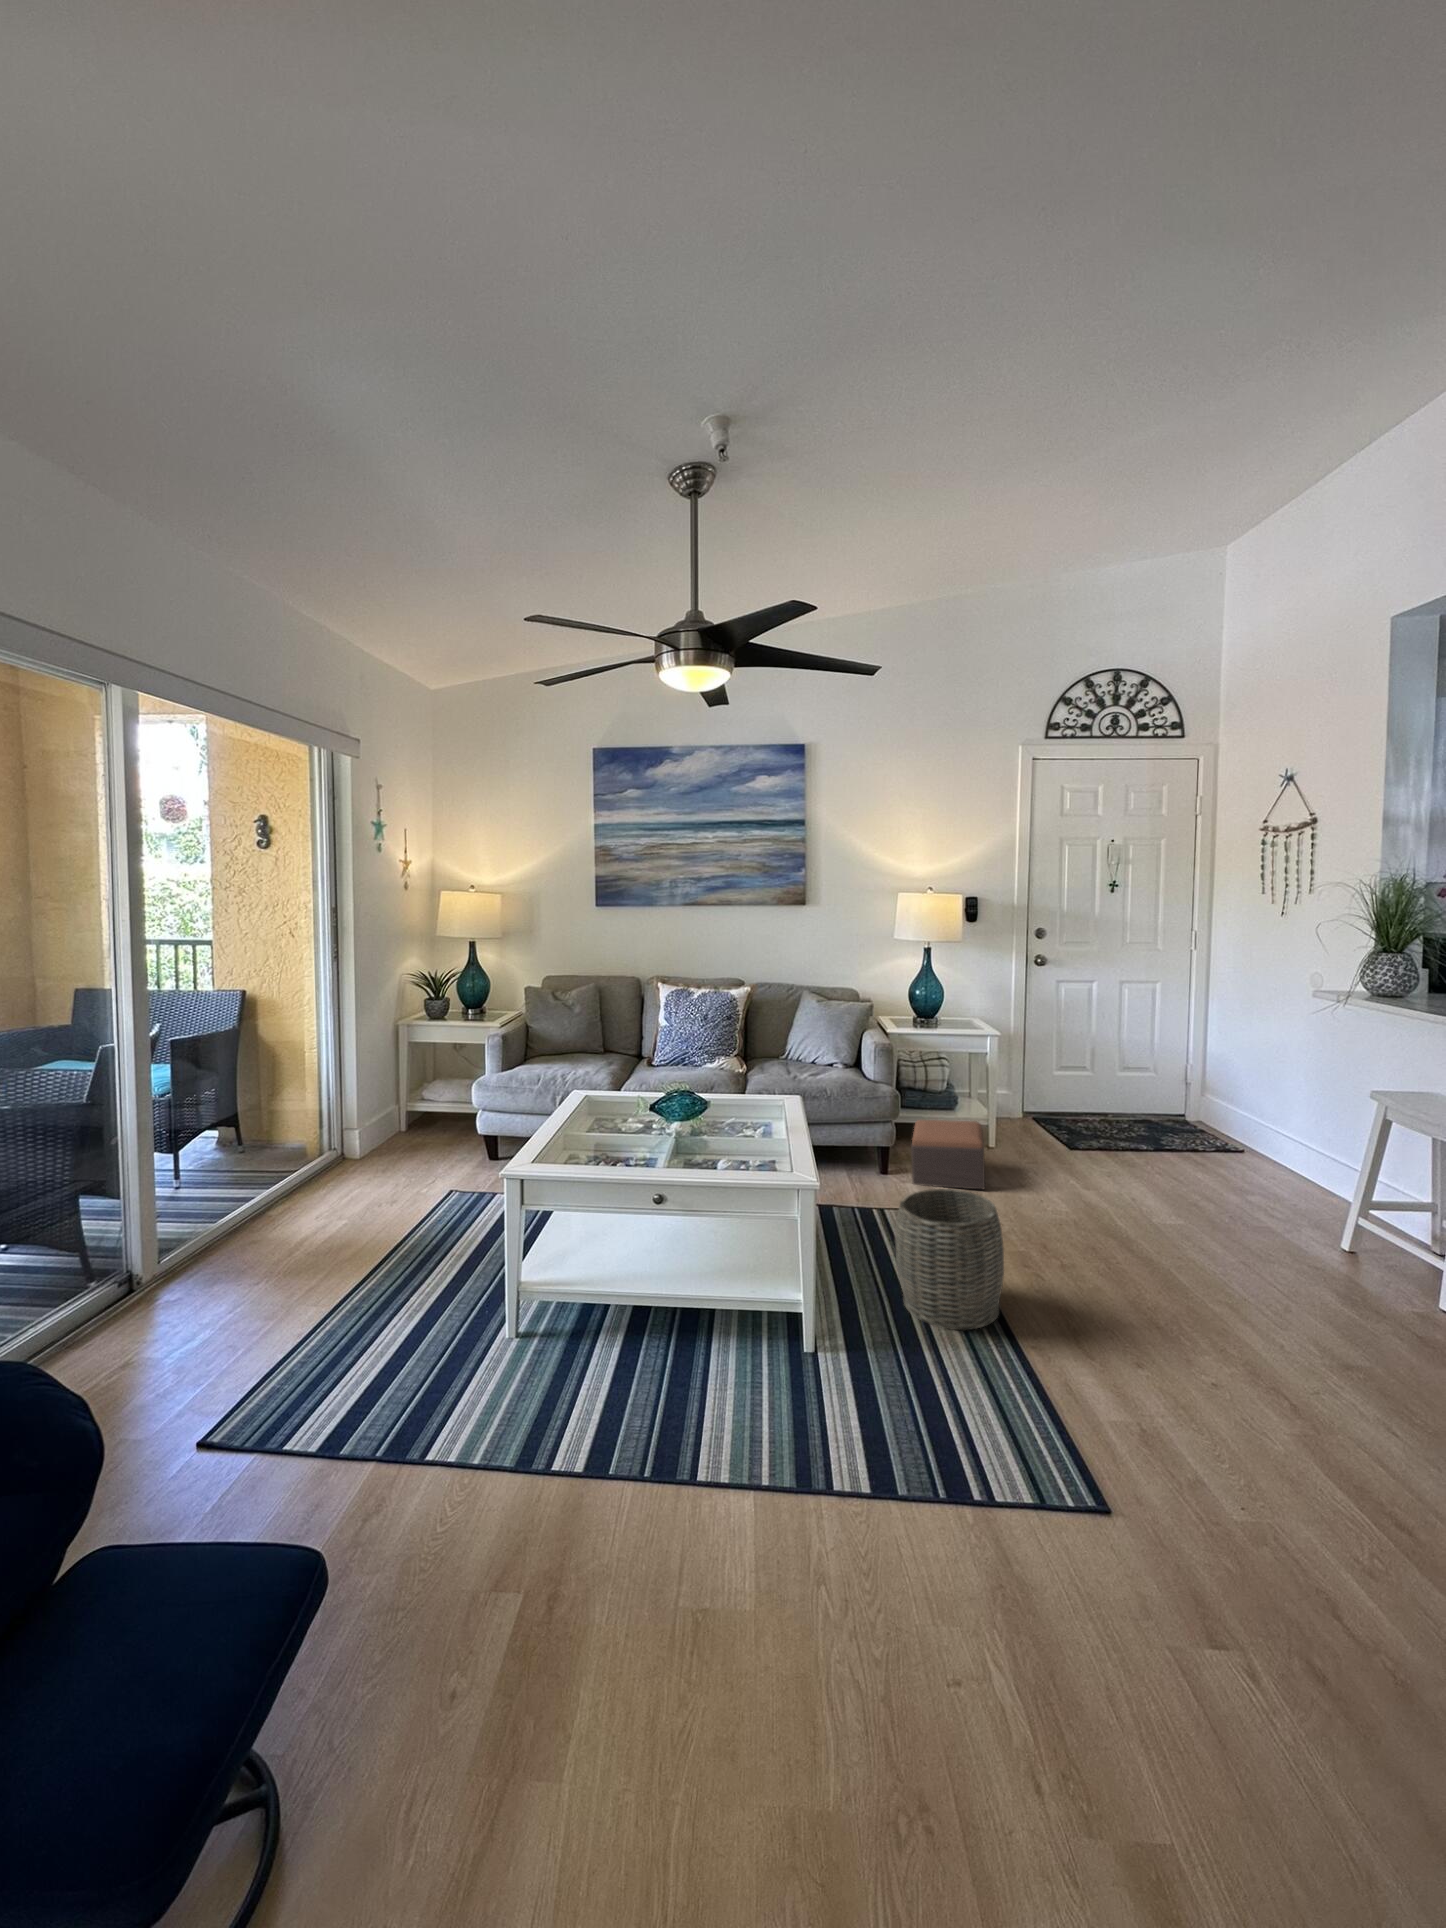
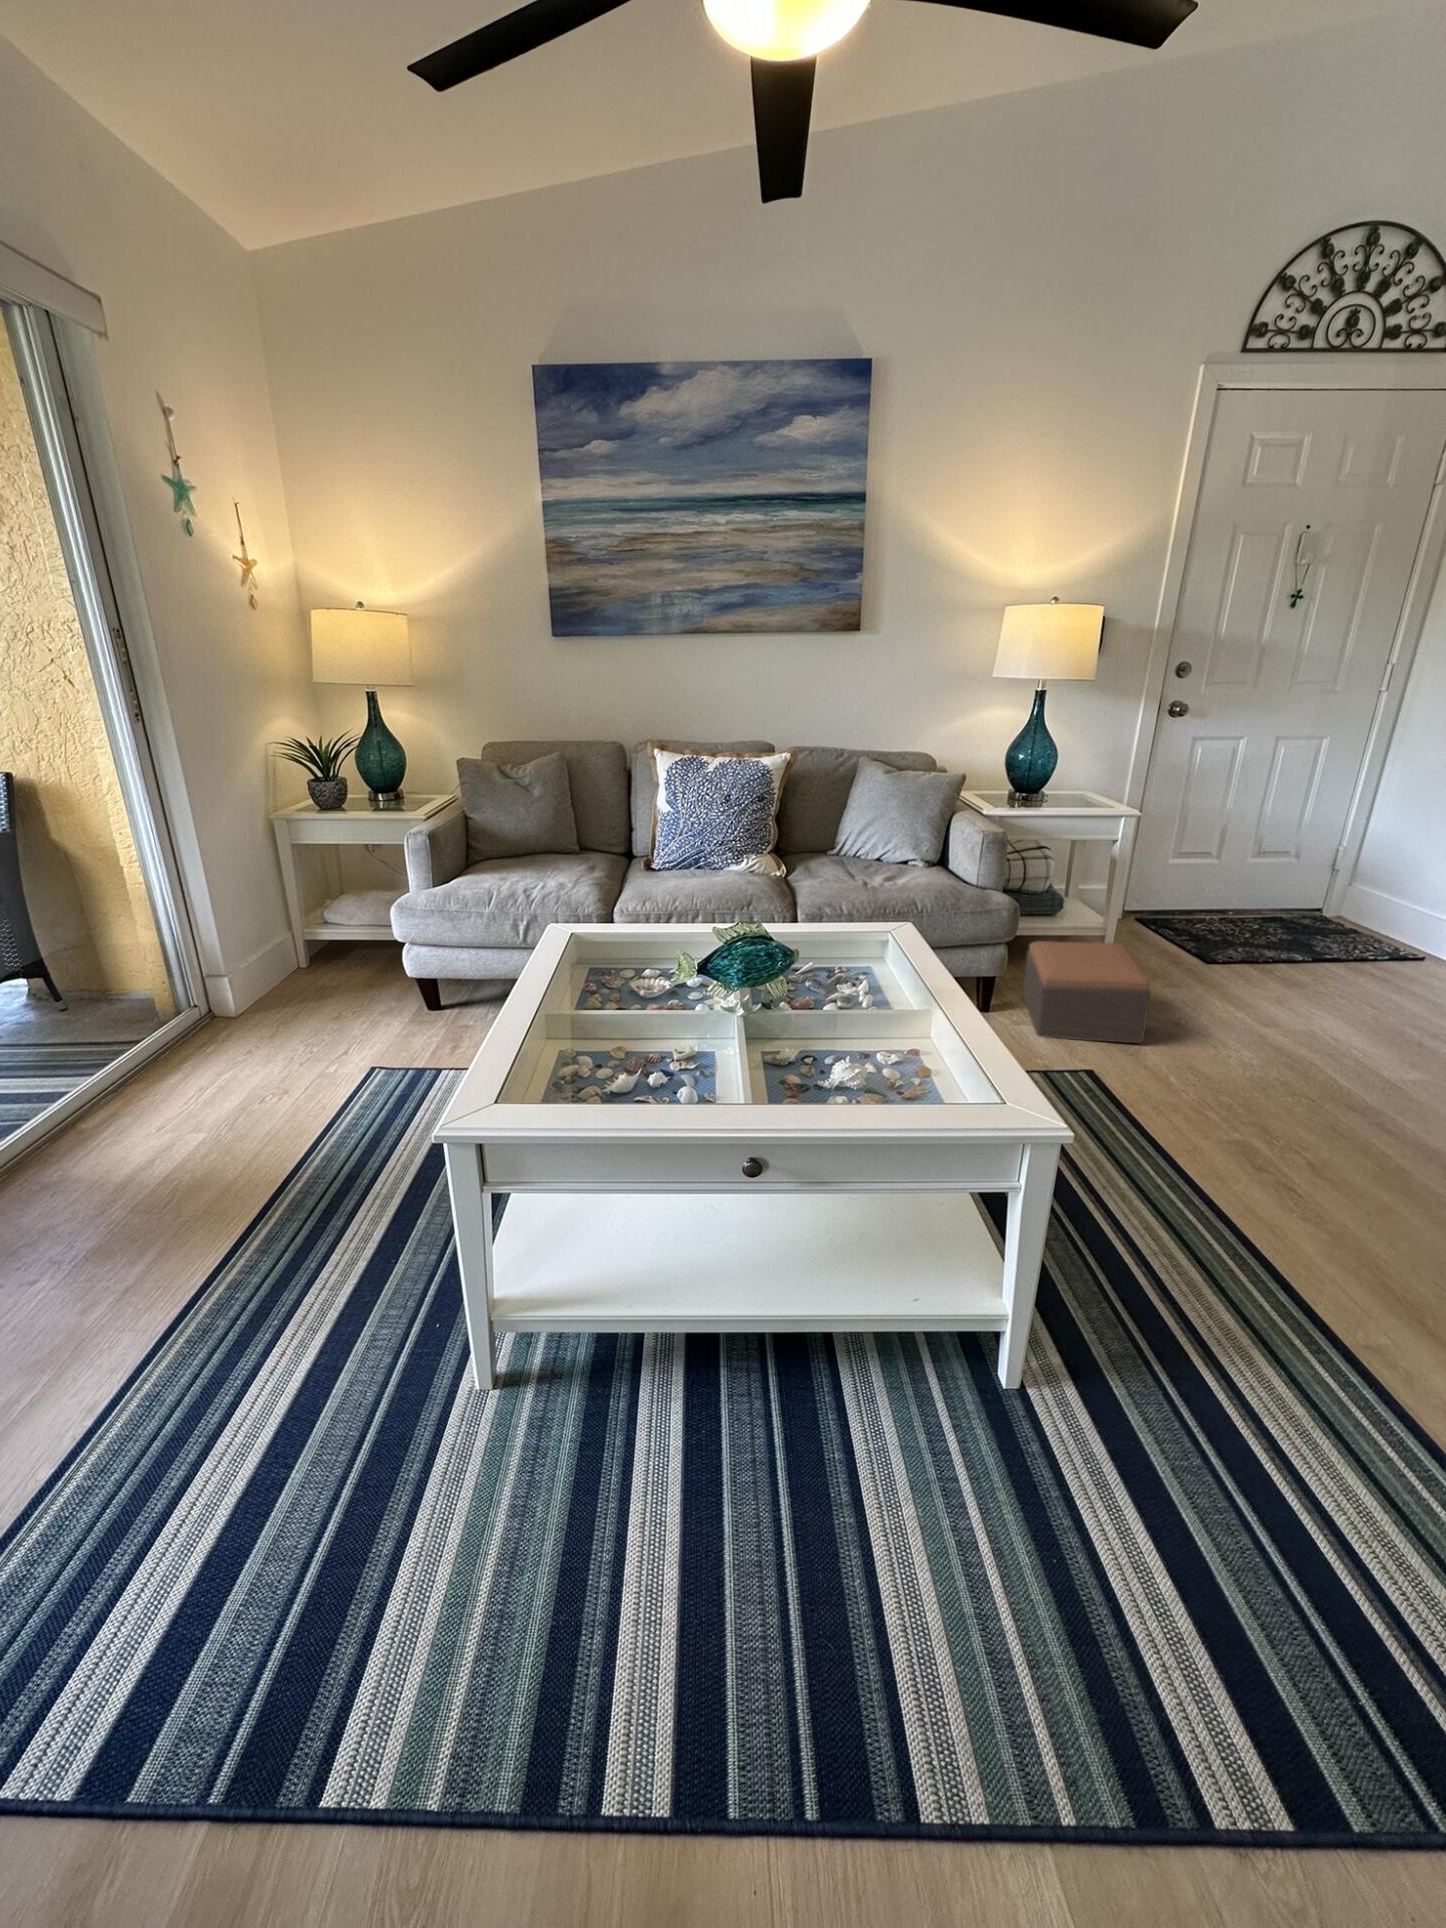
woven basket: present [895,1189,1004,1330] -> none [1142,1120,1372,1379]

